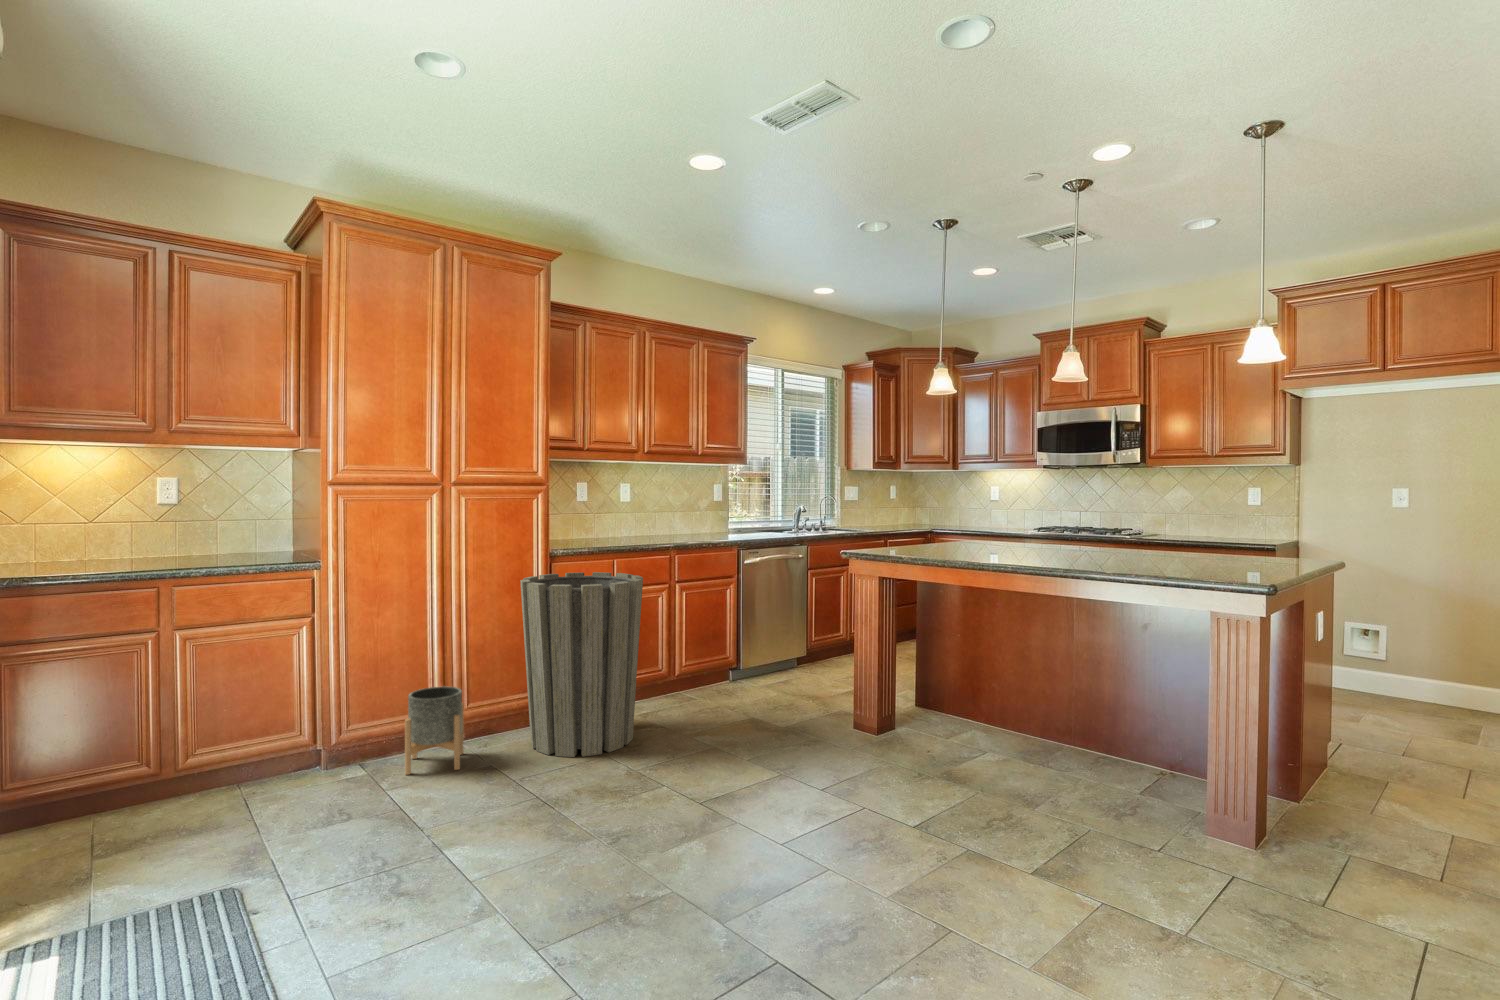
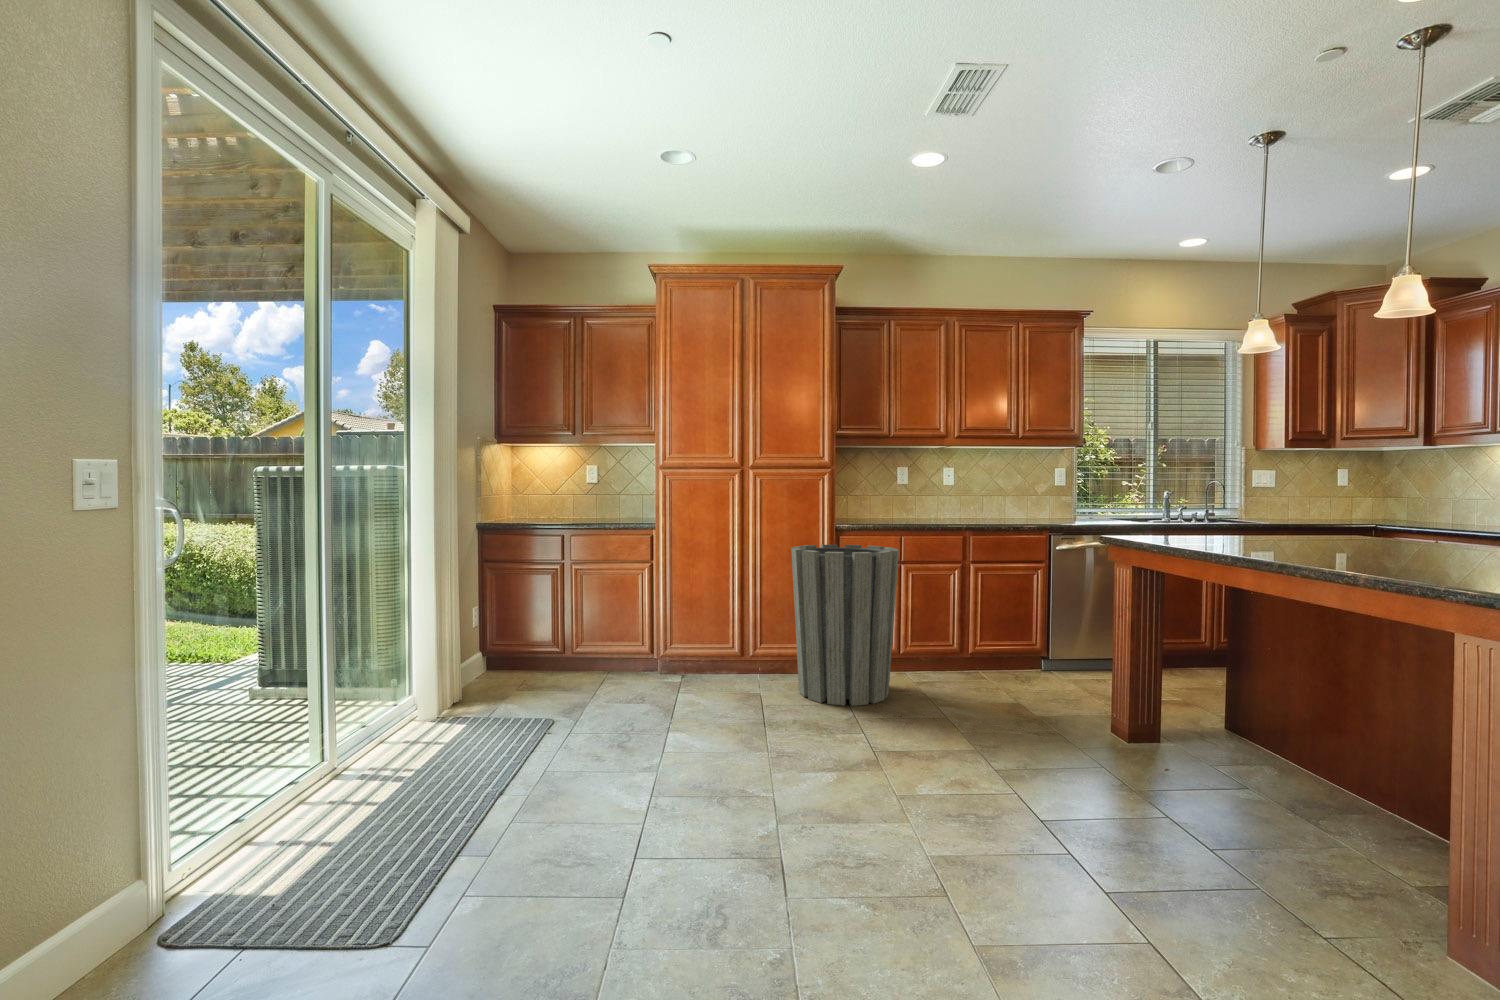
planter: present [405,686,464,775] -> none [699,626,750,693]

